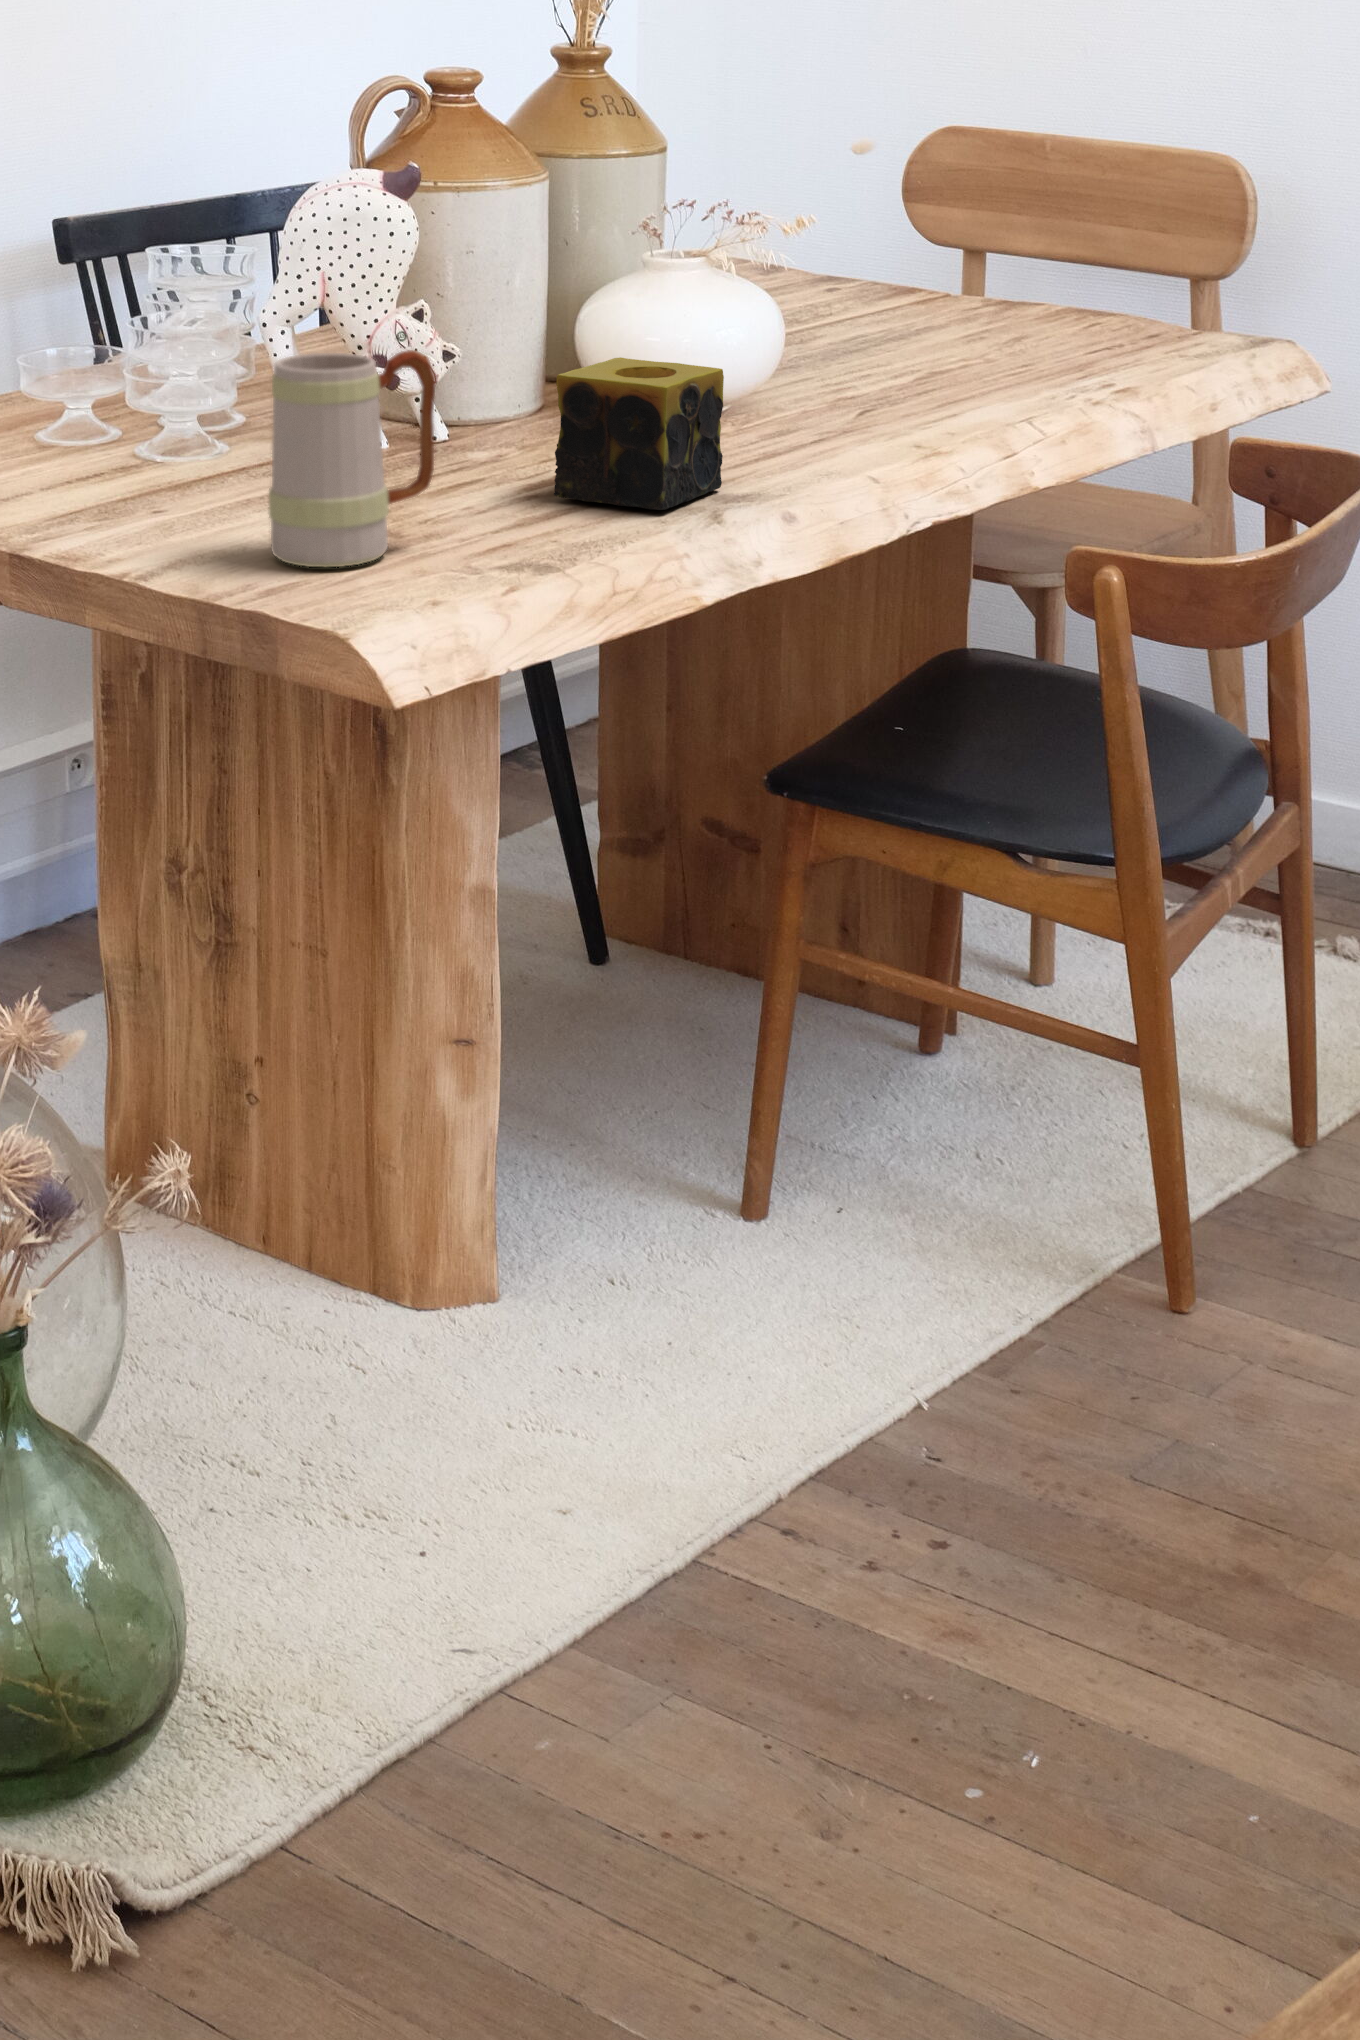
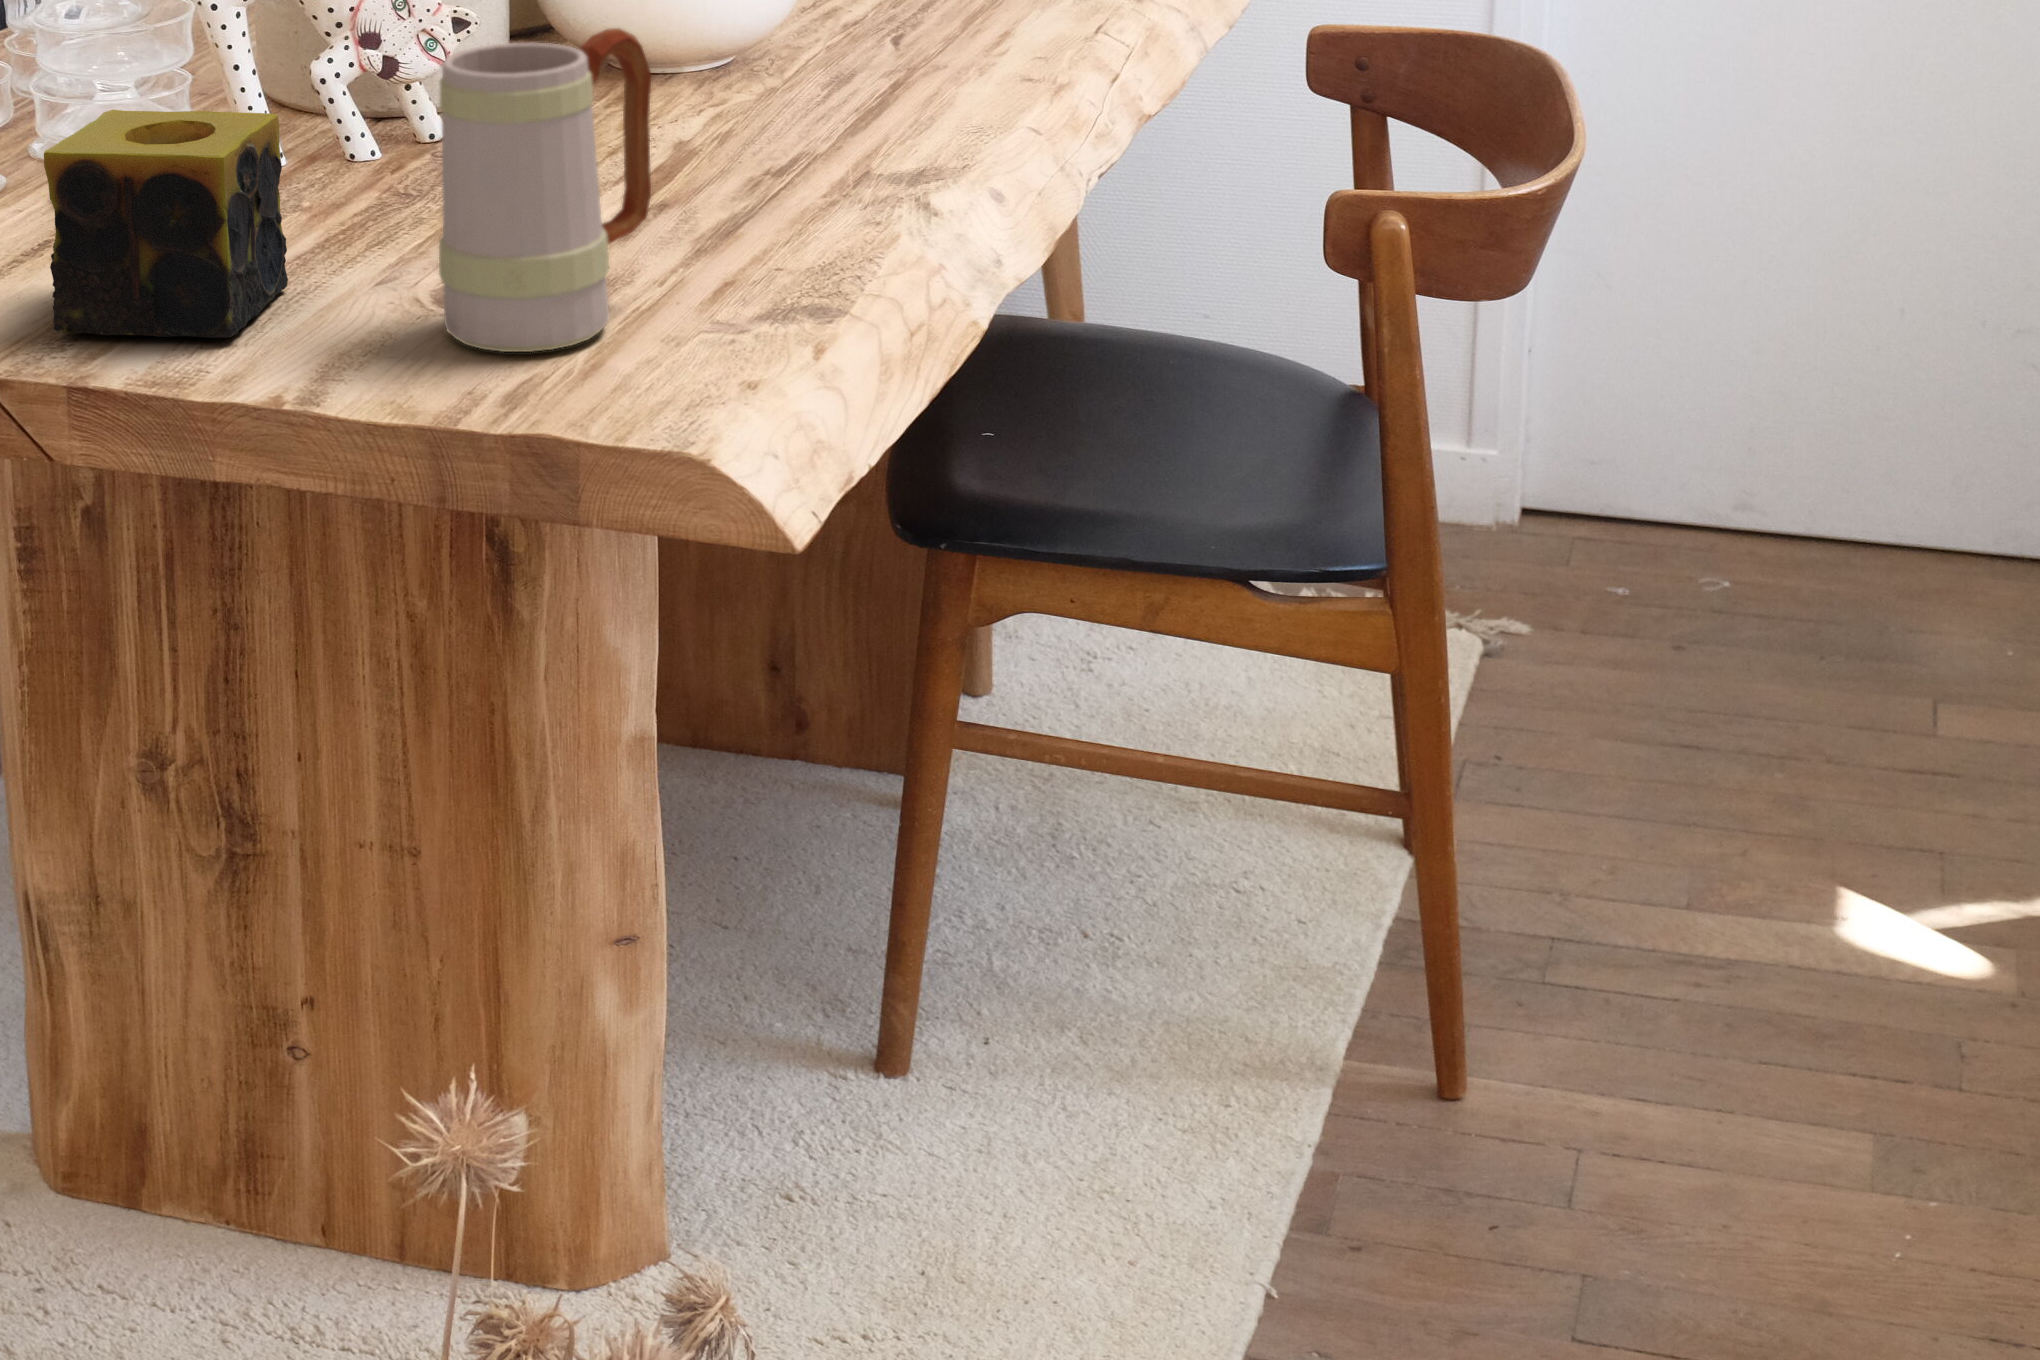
candle: present [554,357,724,510] -> present [44,110,288,338]

